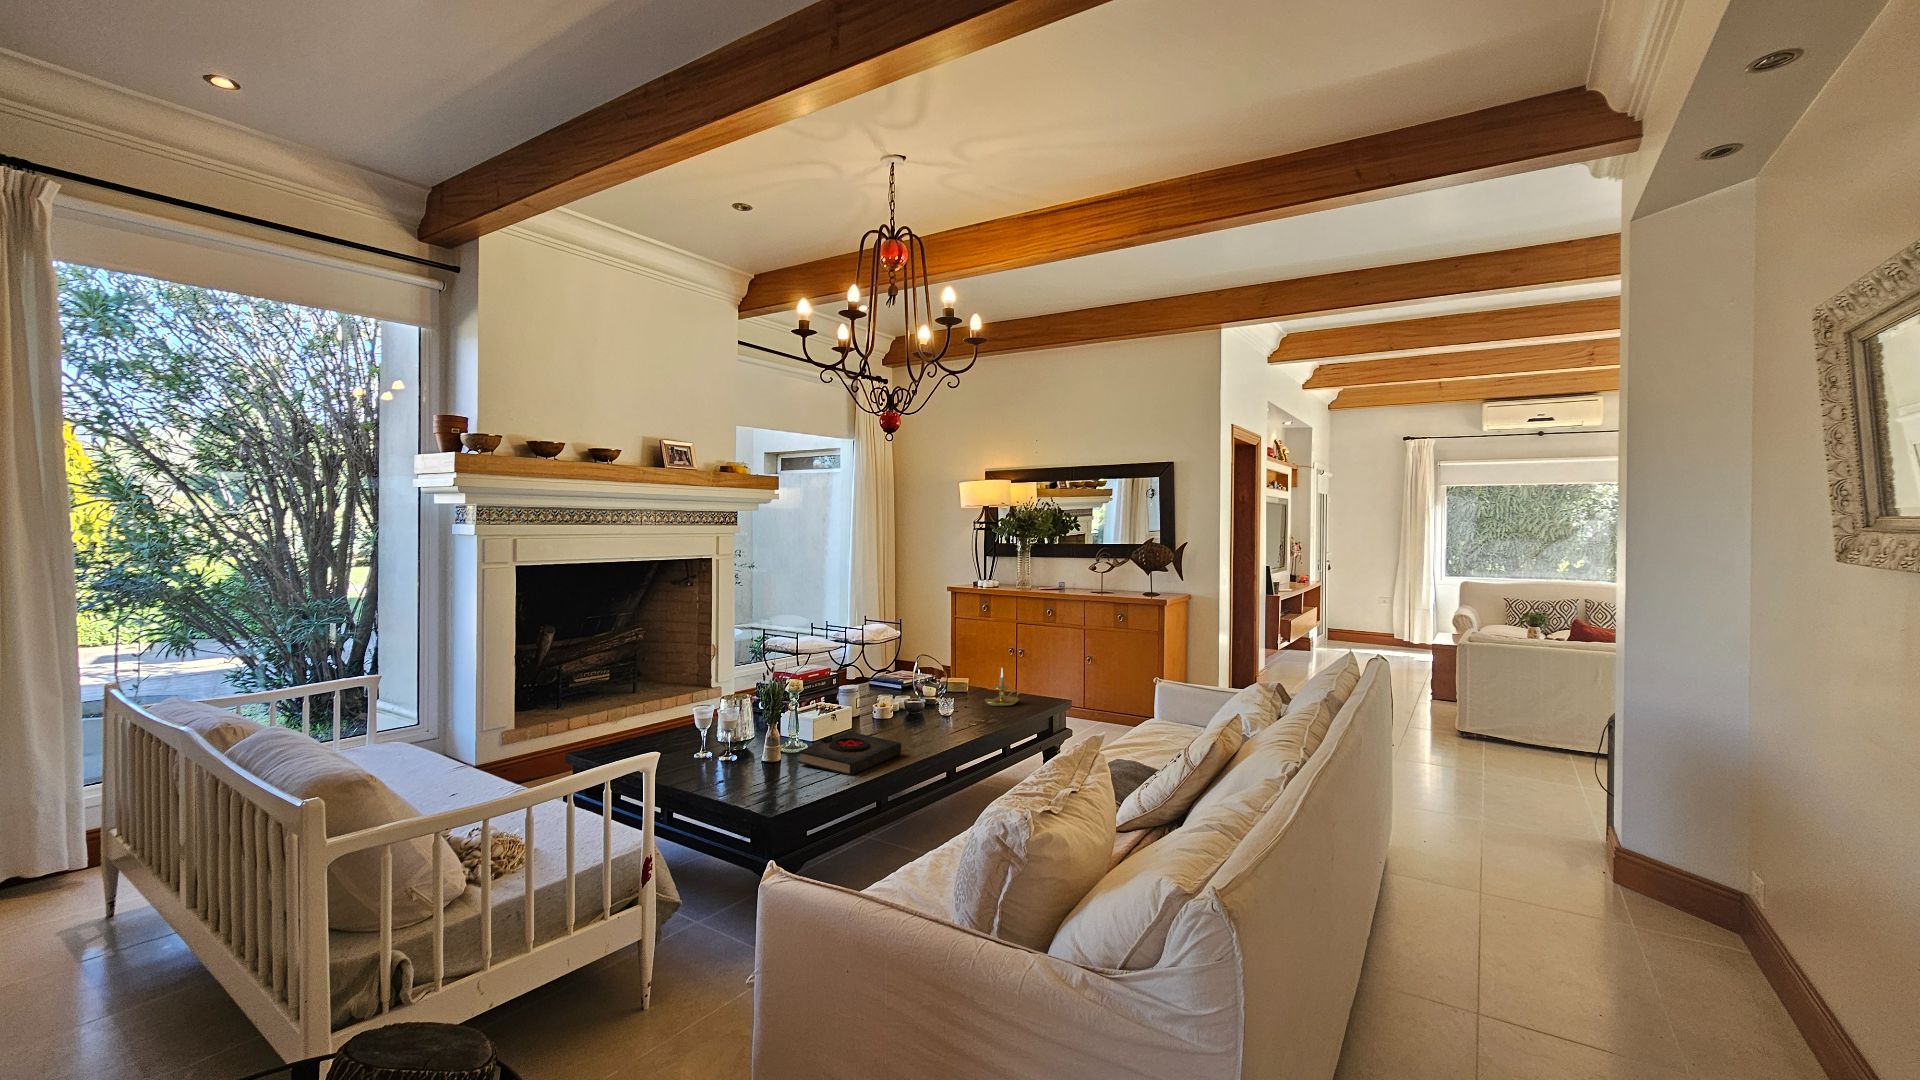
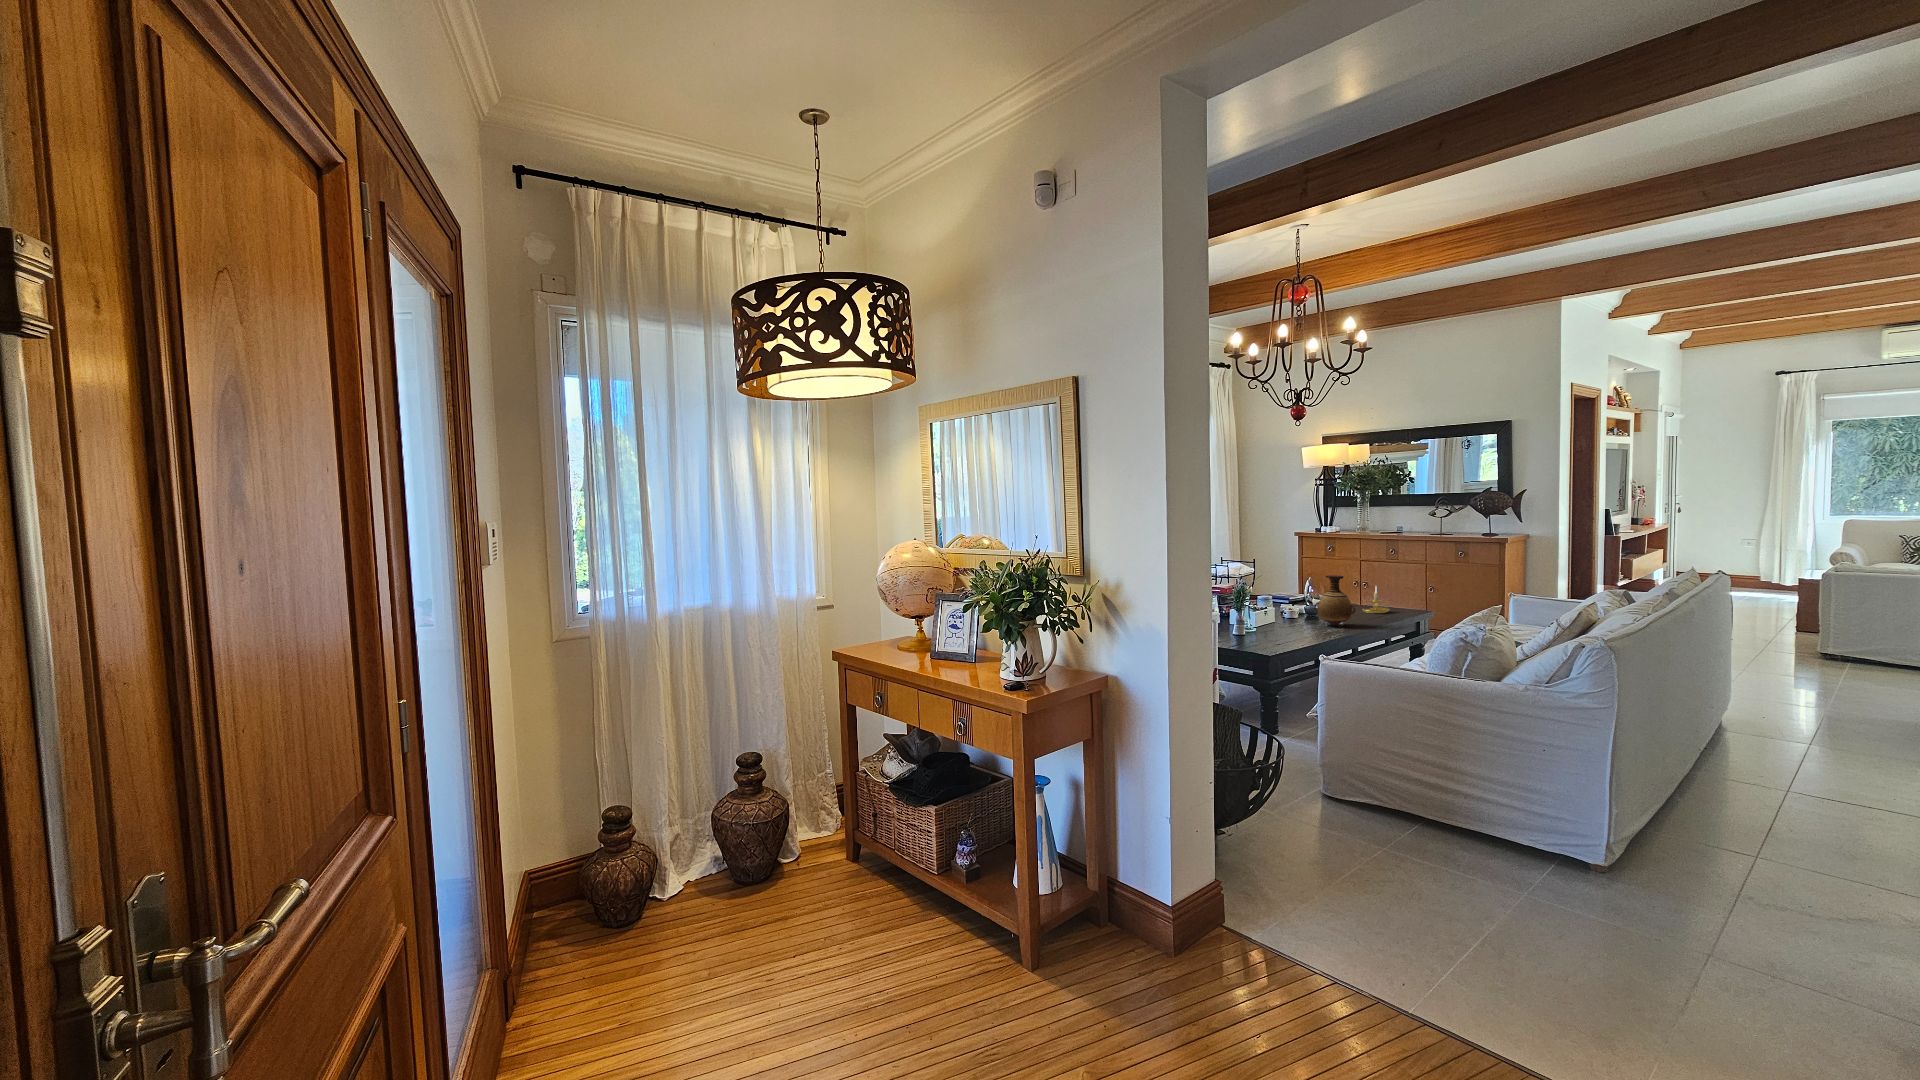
vase: none [905,658,957,734] -> present [1314,575,1355,626]
book: present [798,731,901,776] -> none [1258,621,1324,643]

